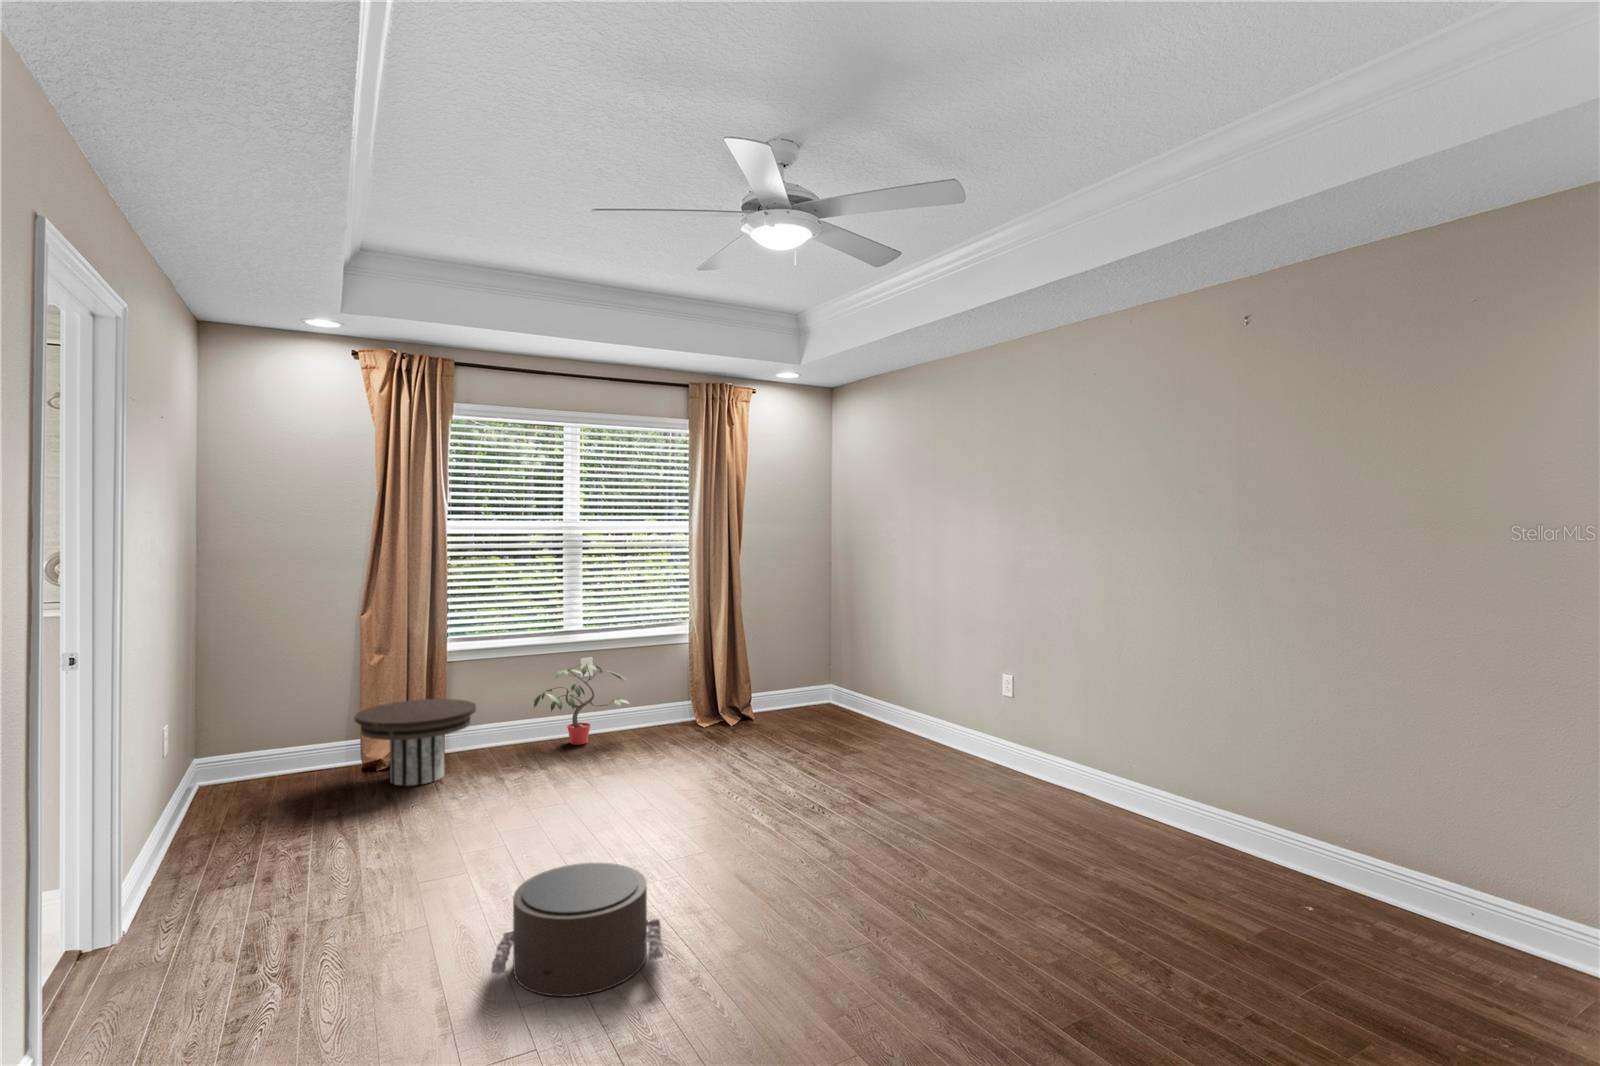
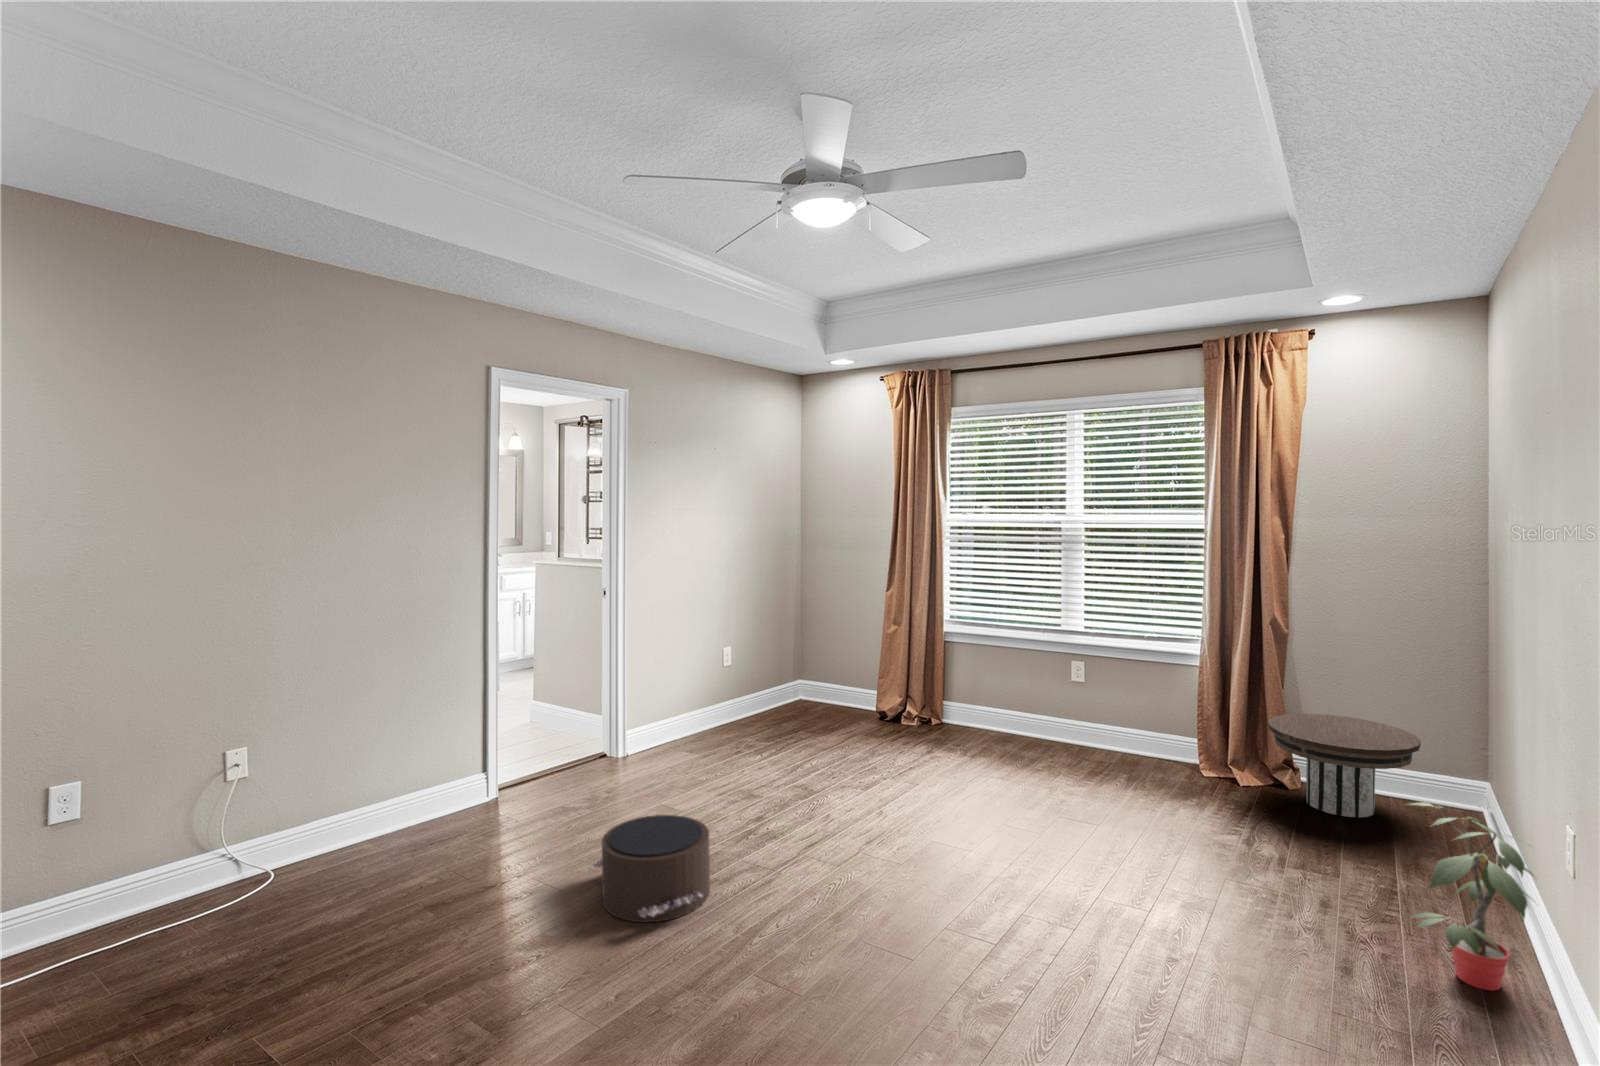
potted plant: present [534,664,629,745] -> present [1410,802,1533,990]
side table: present [355,699,476,786] -> present [1268,714,1421,817]

